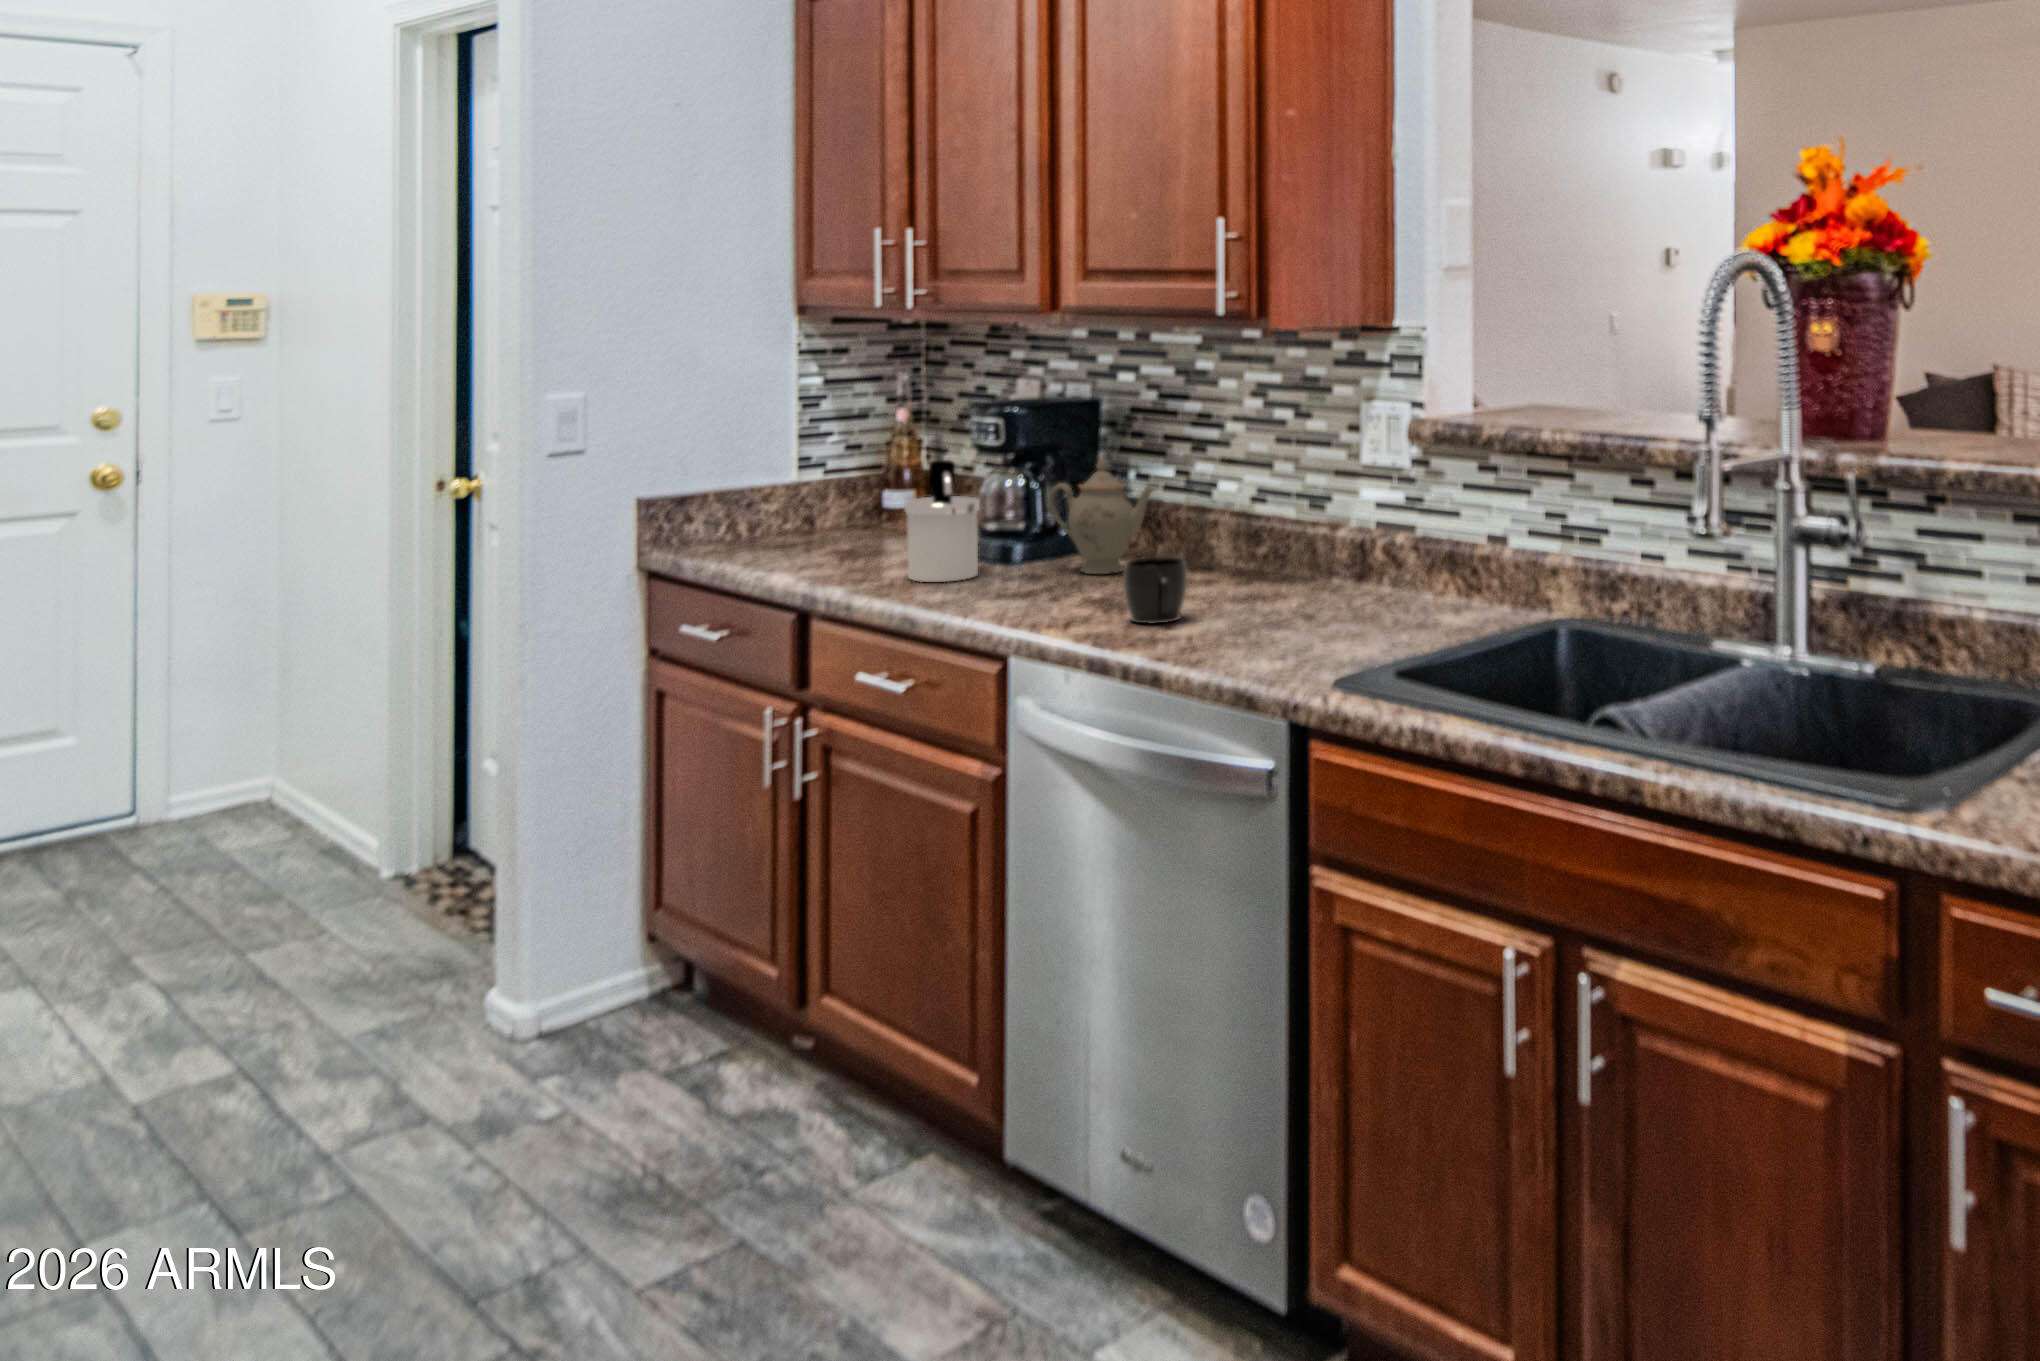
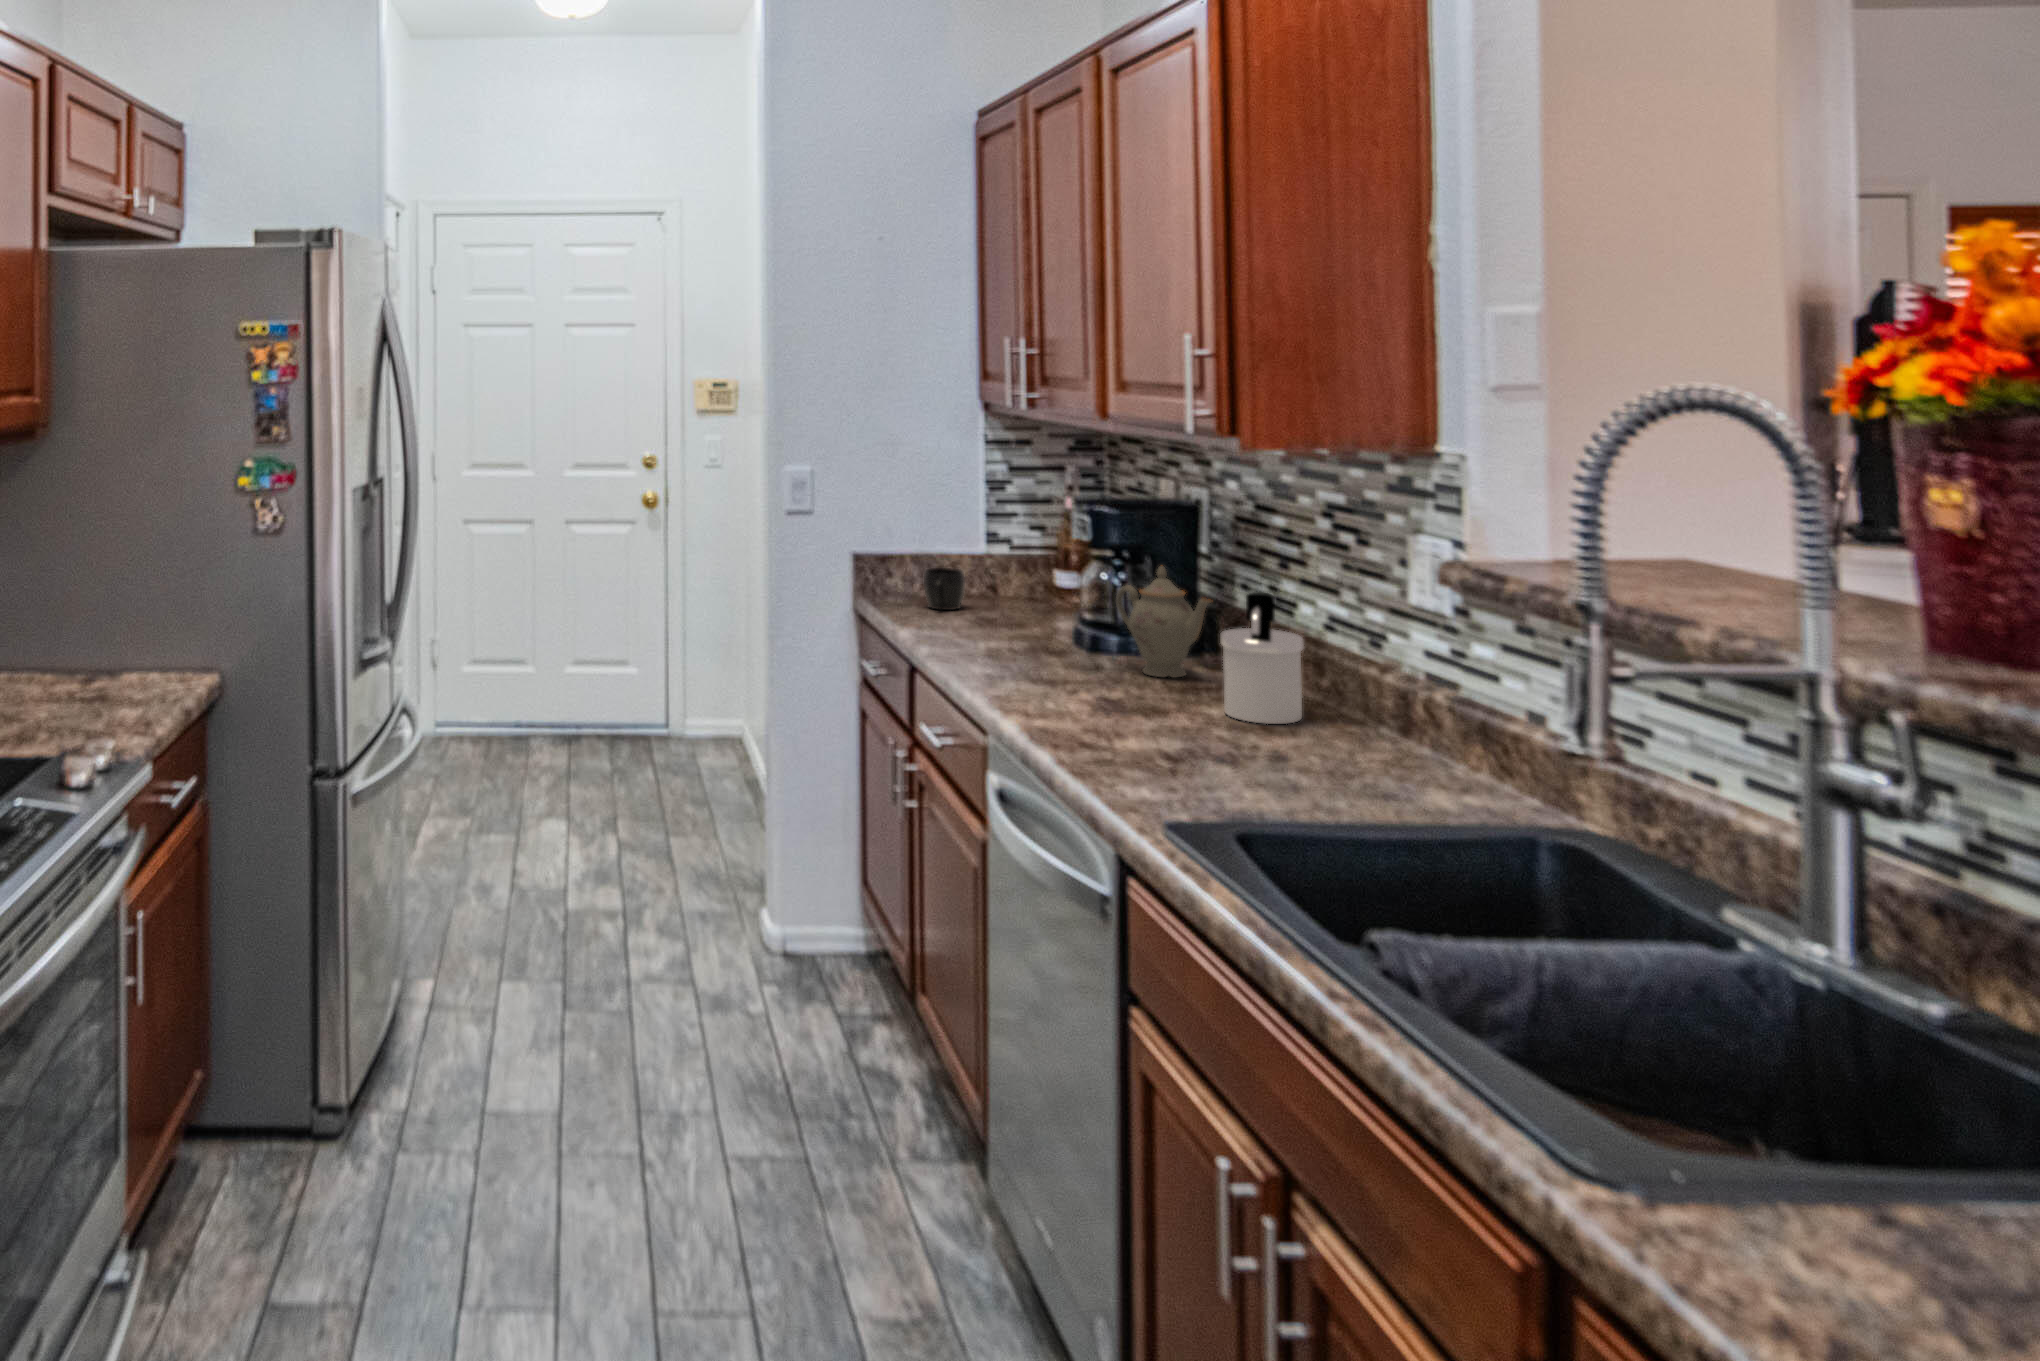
soap dispenser: present [905,460,980,582] -> present [1220,592,1303,724]
mug: present [1123,557,1187,624] -> present [924,568,965,610]

